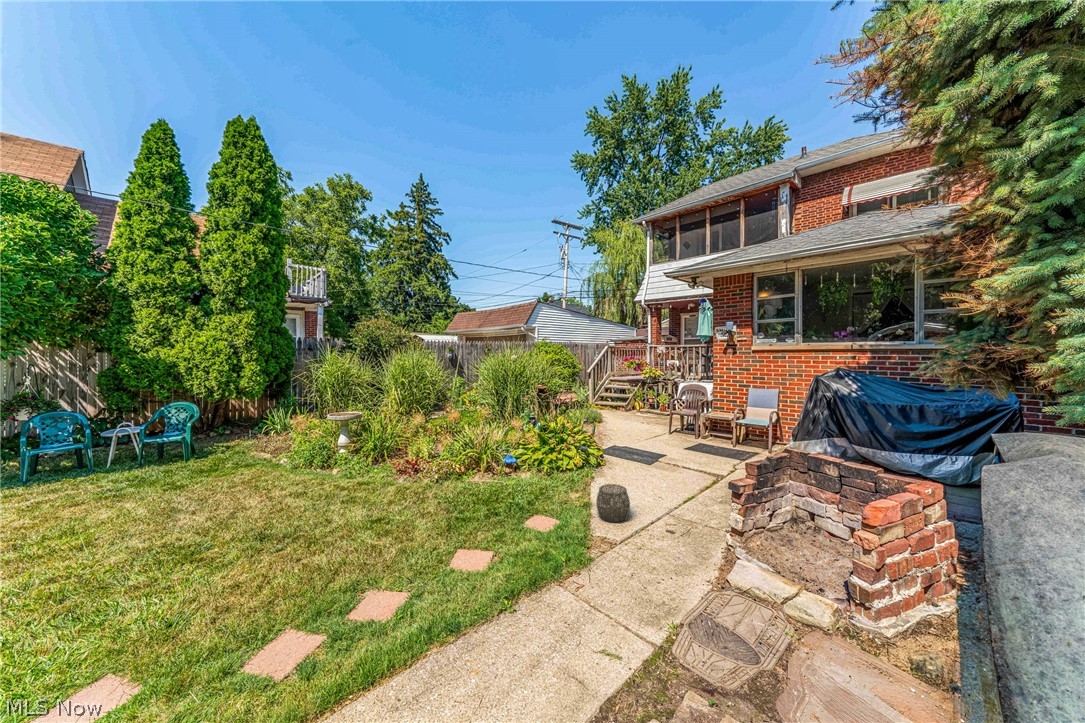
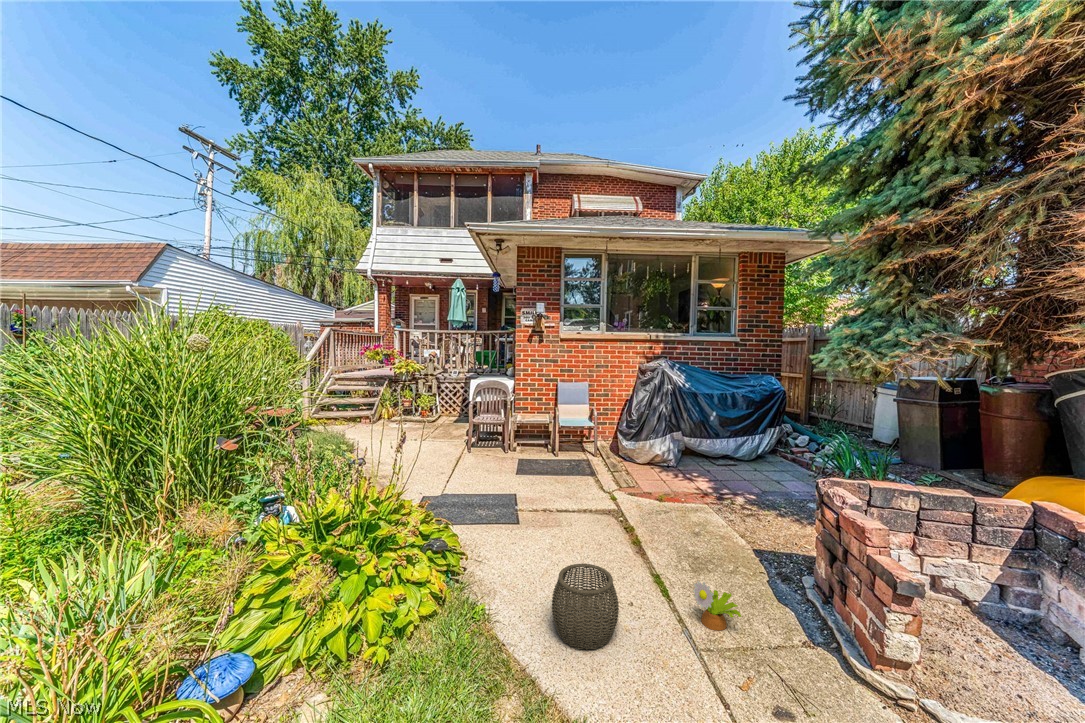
decorative plant: none [672,509,700,540] -> present [693,581,742,631]

